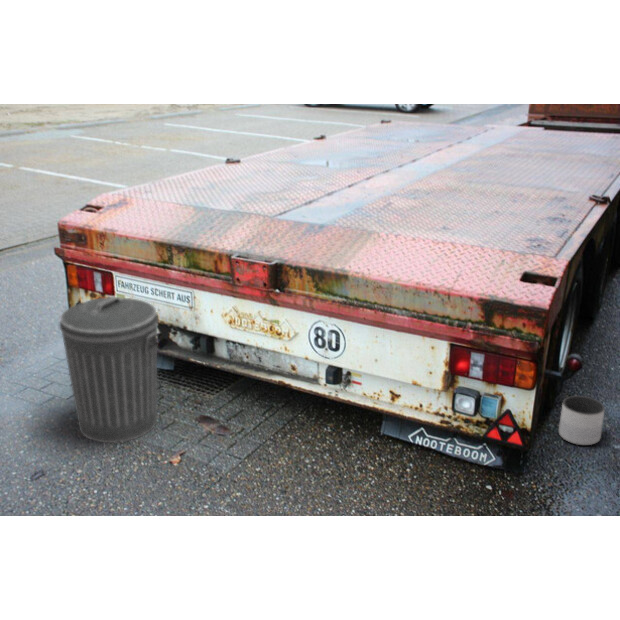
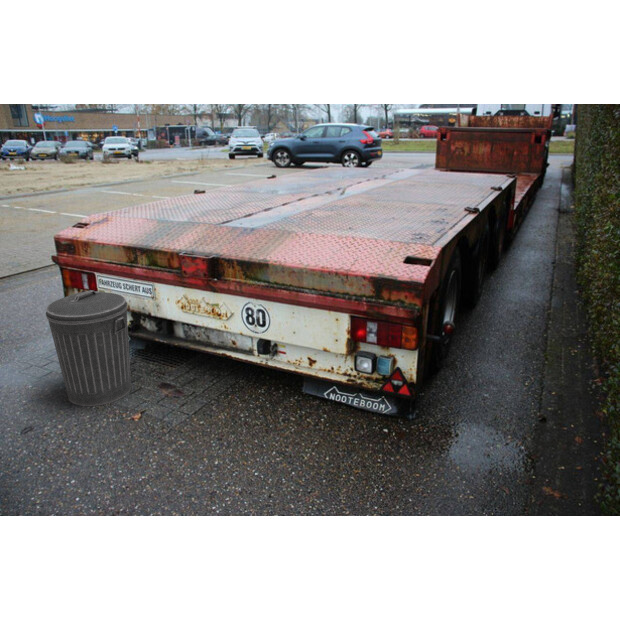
planter: present [559,396,605,445] -> none [443,360,478,397]

